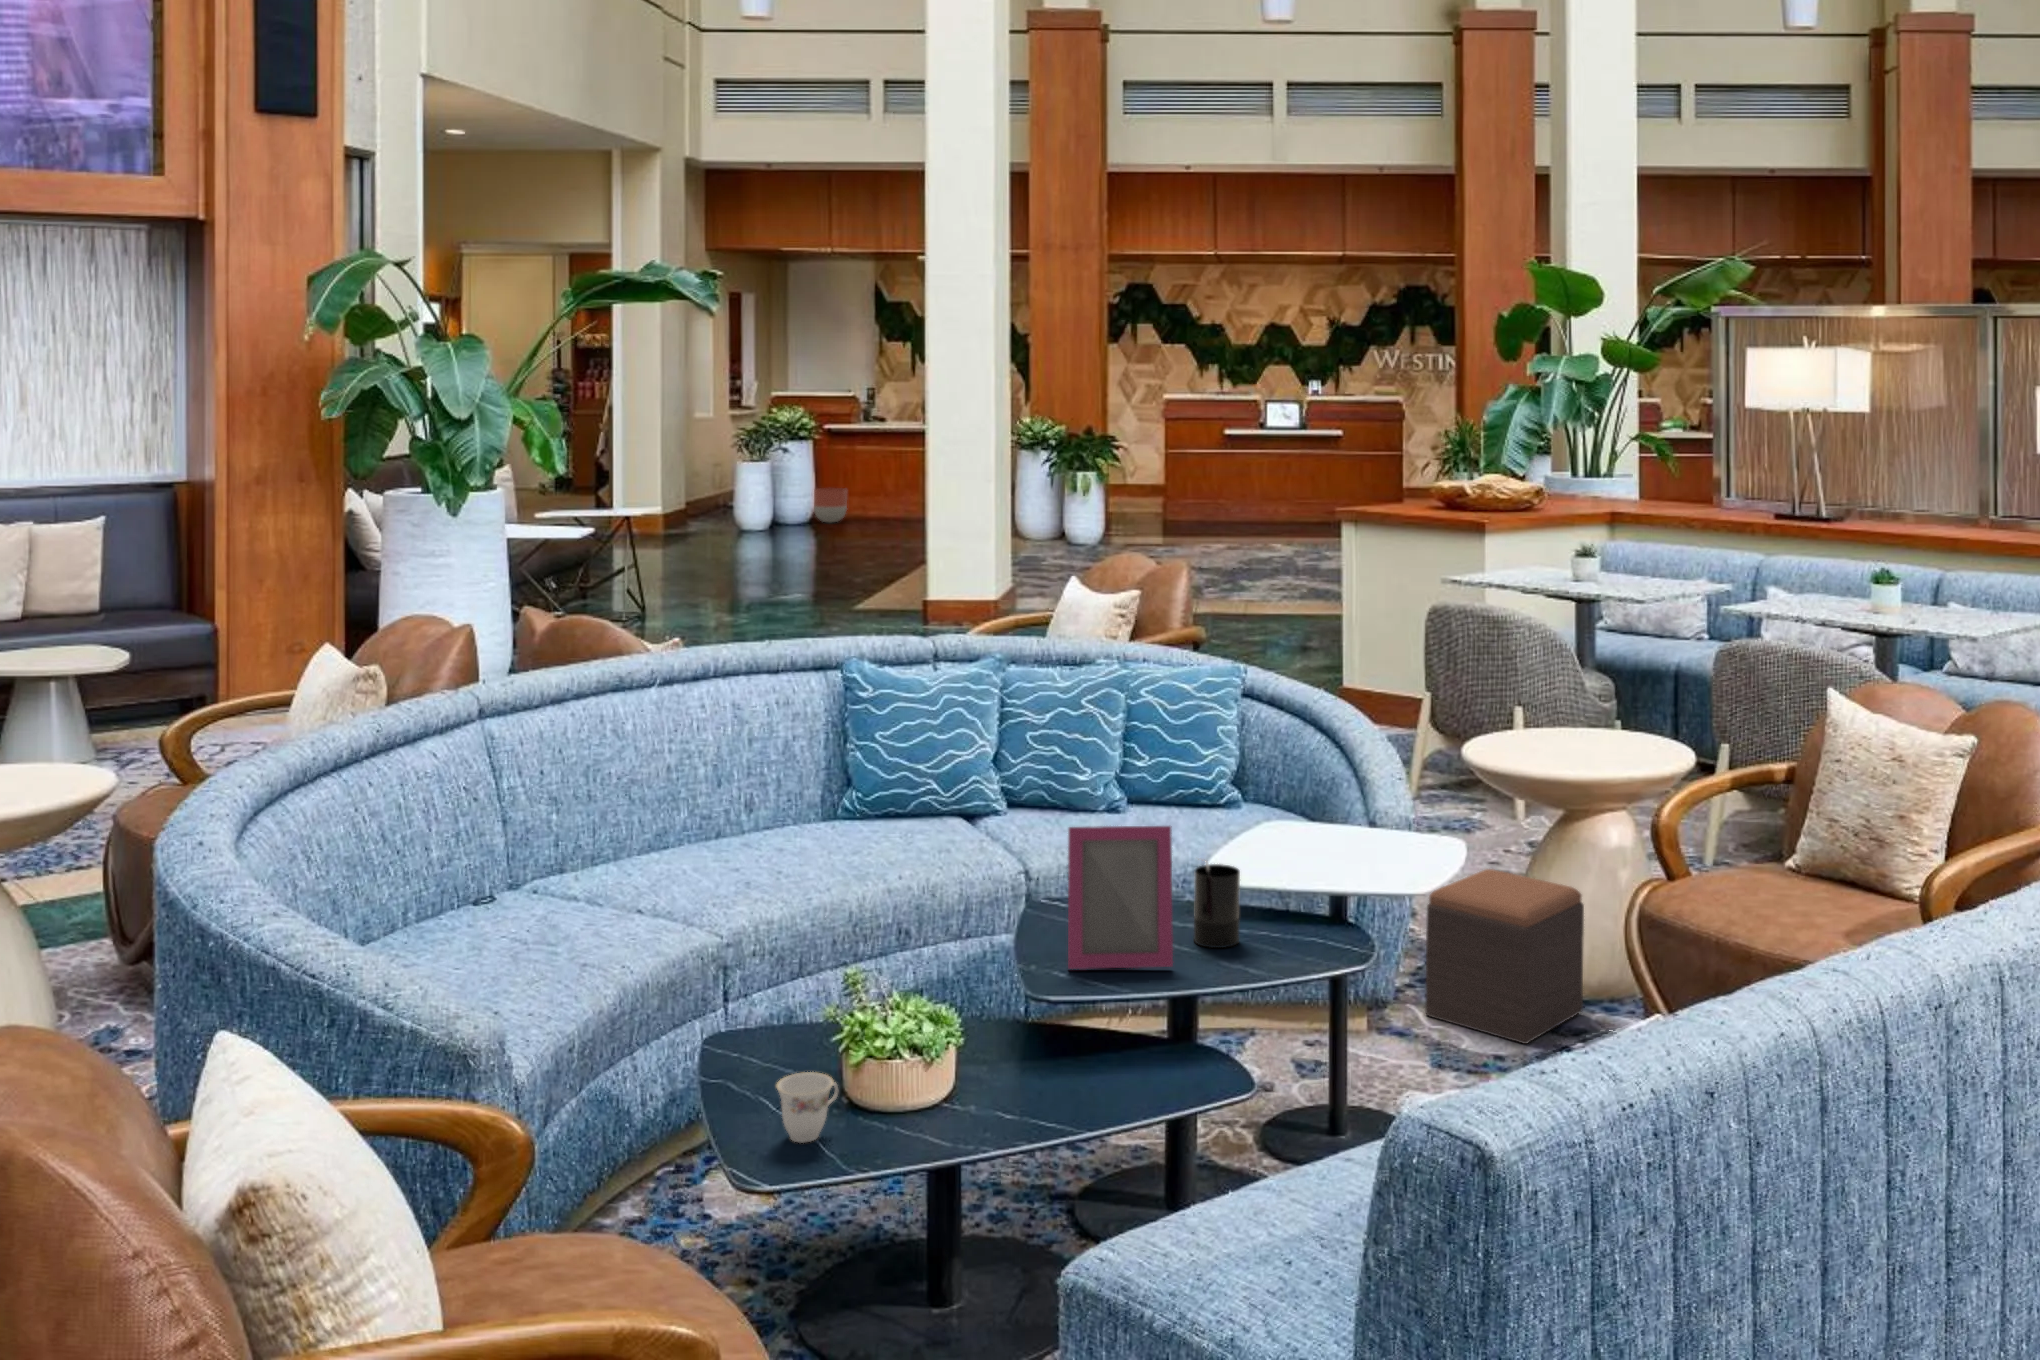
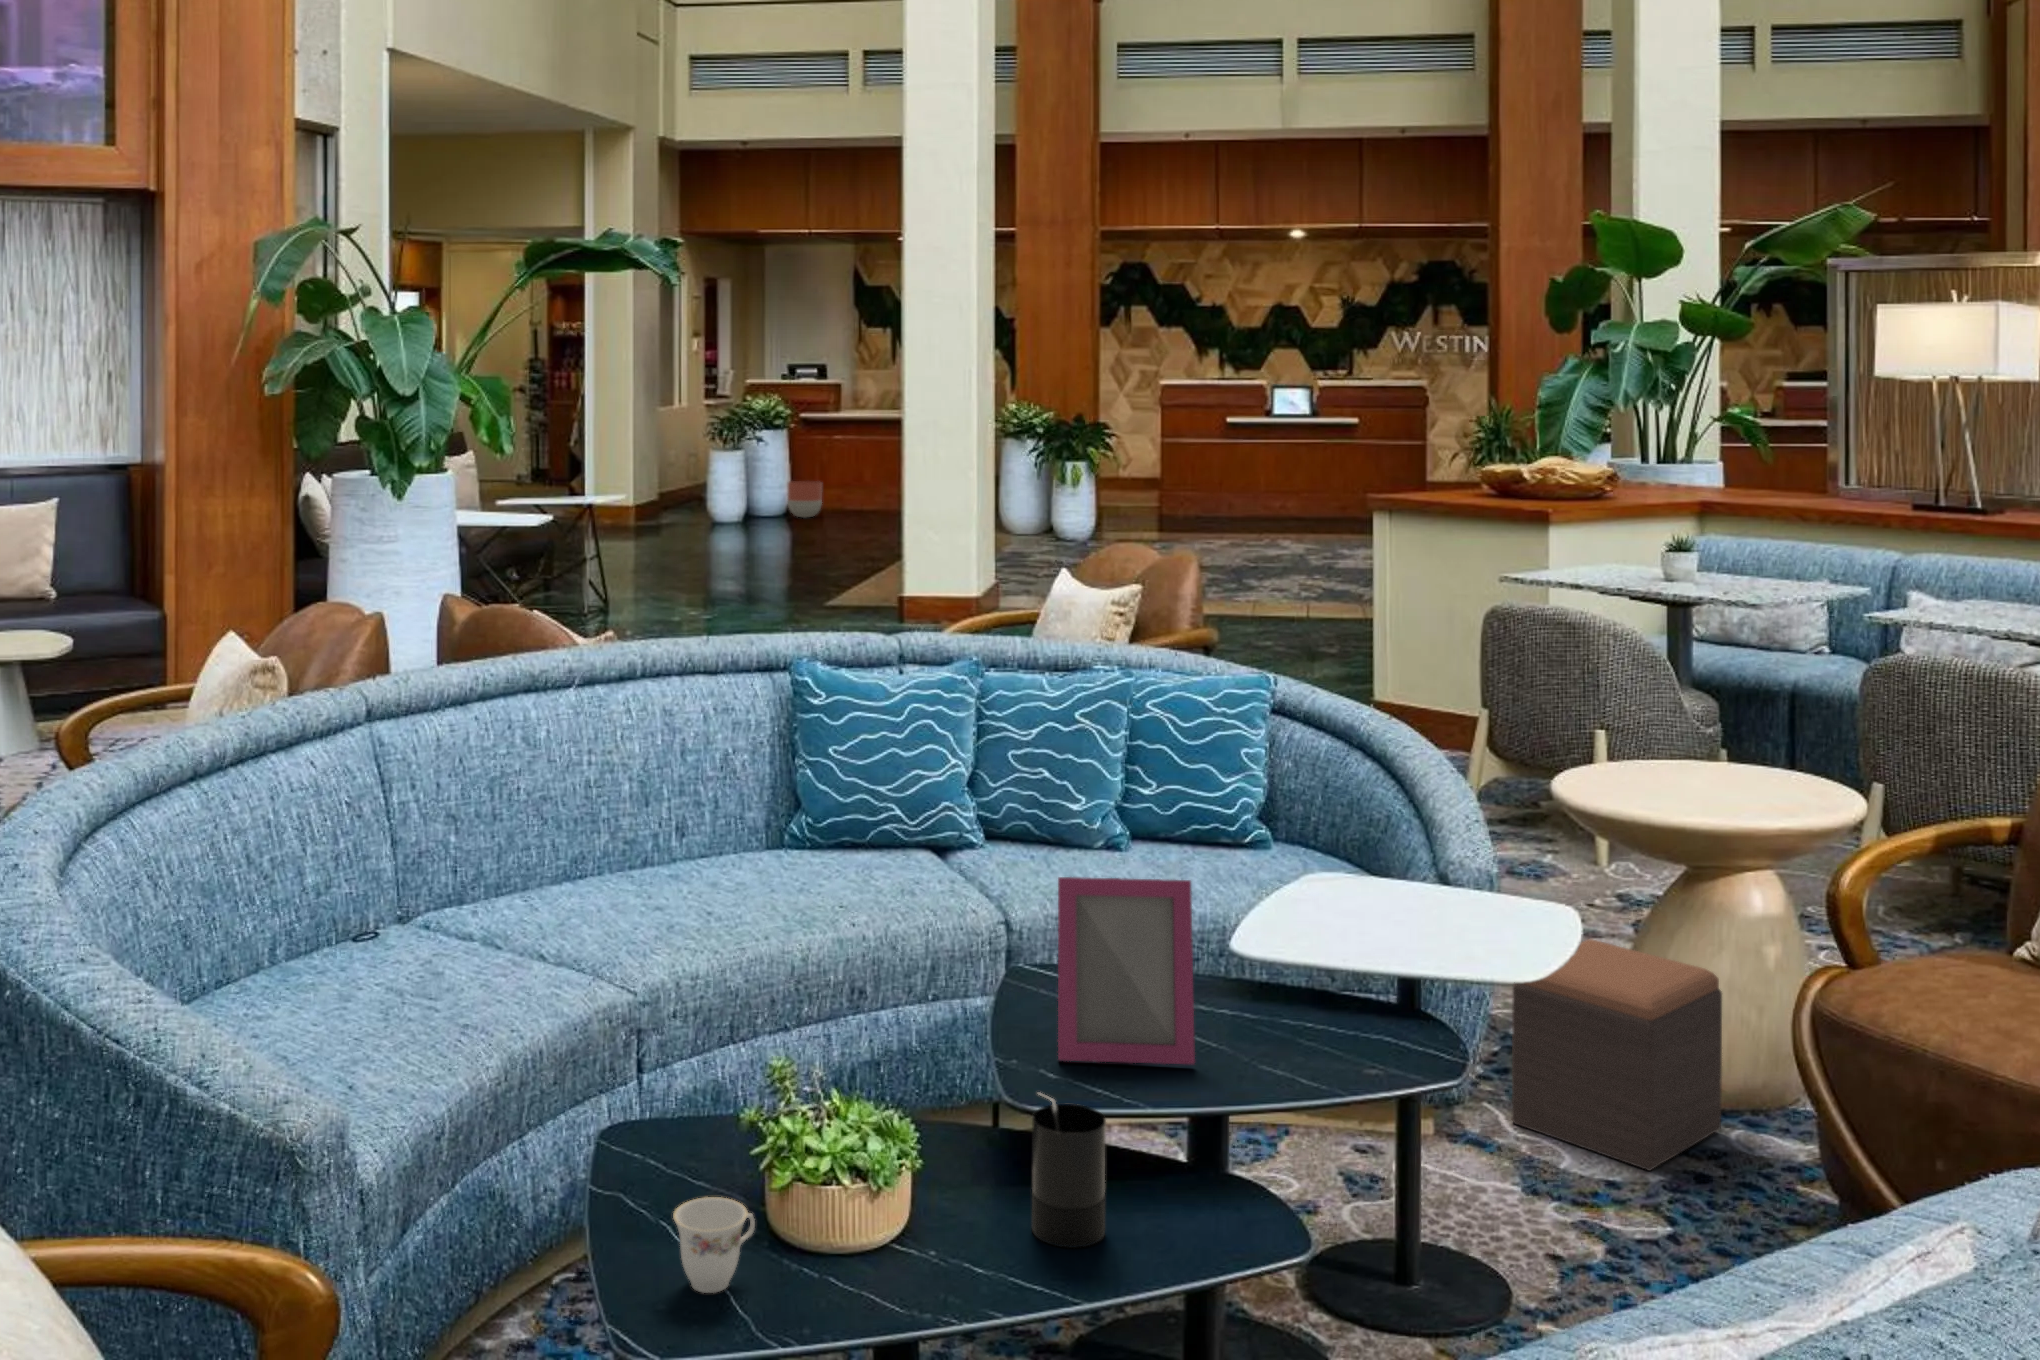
candle: present [1194,860,1240,948] -> present [1032,1093,1106,1248]

